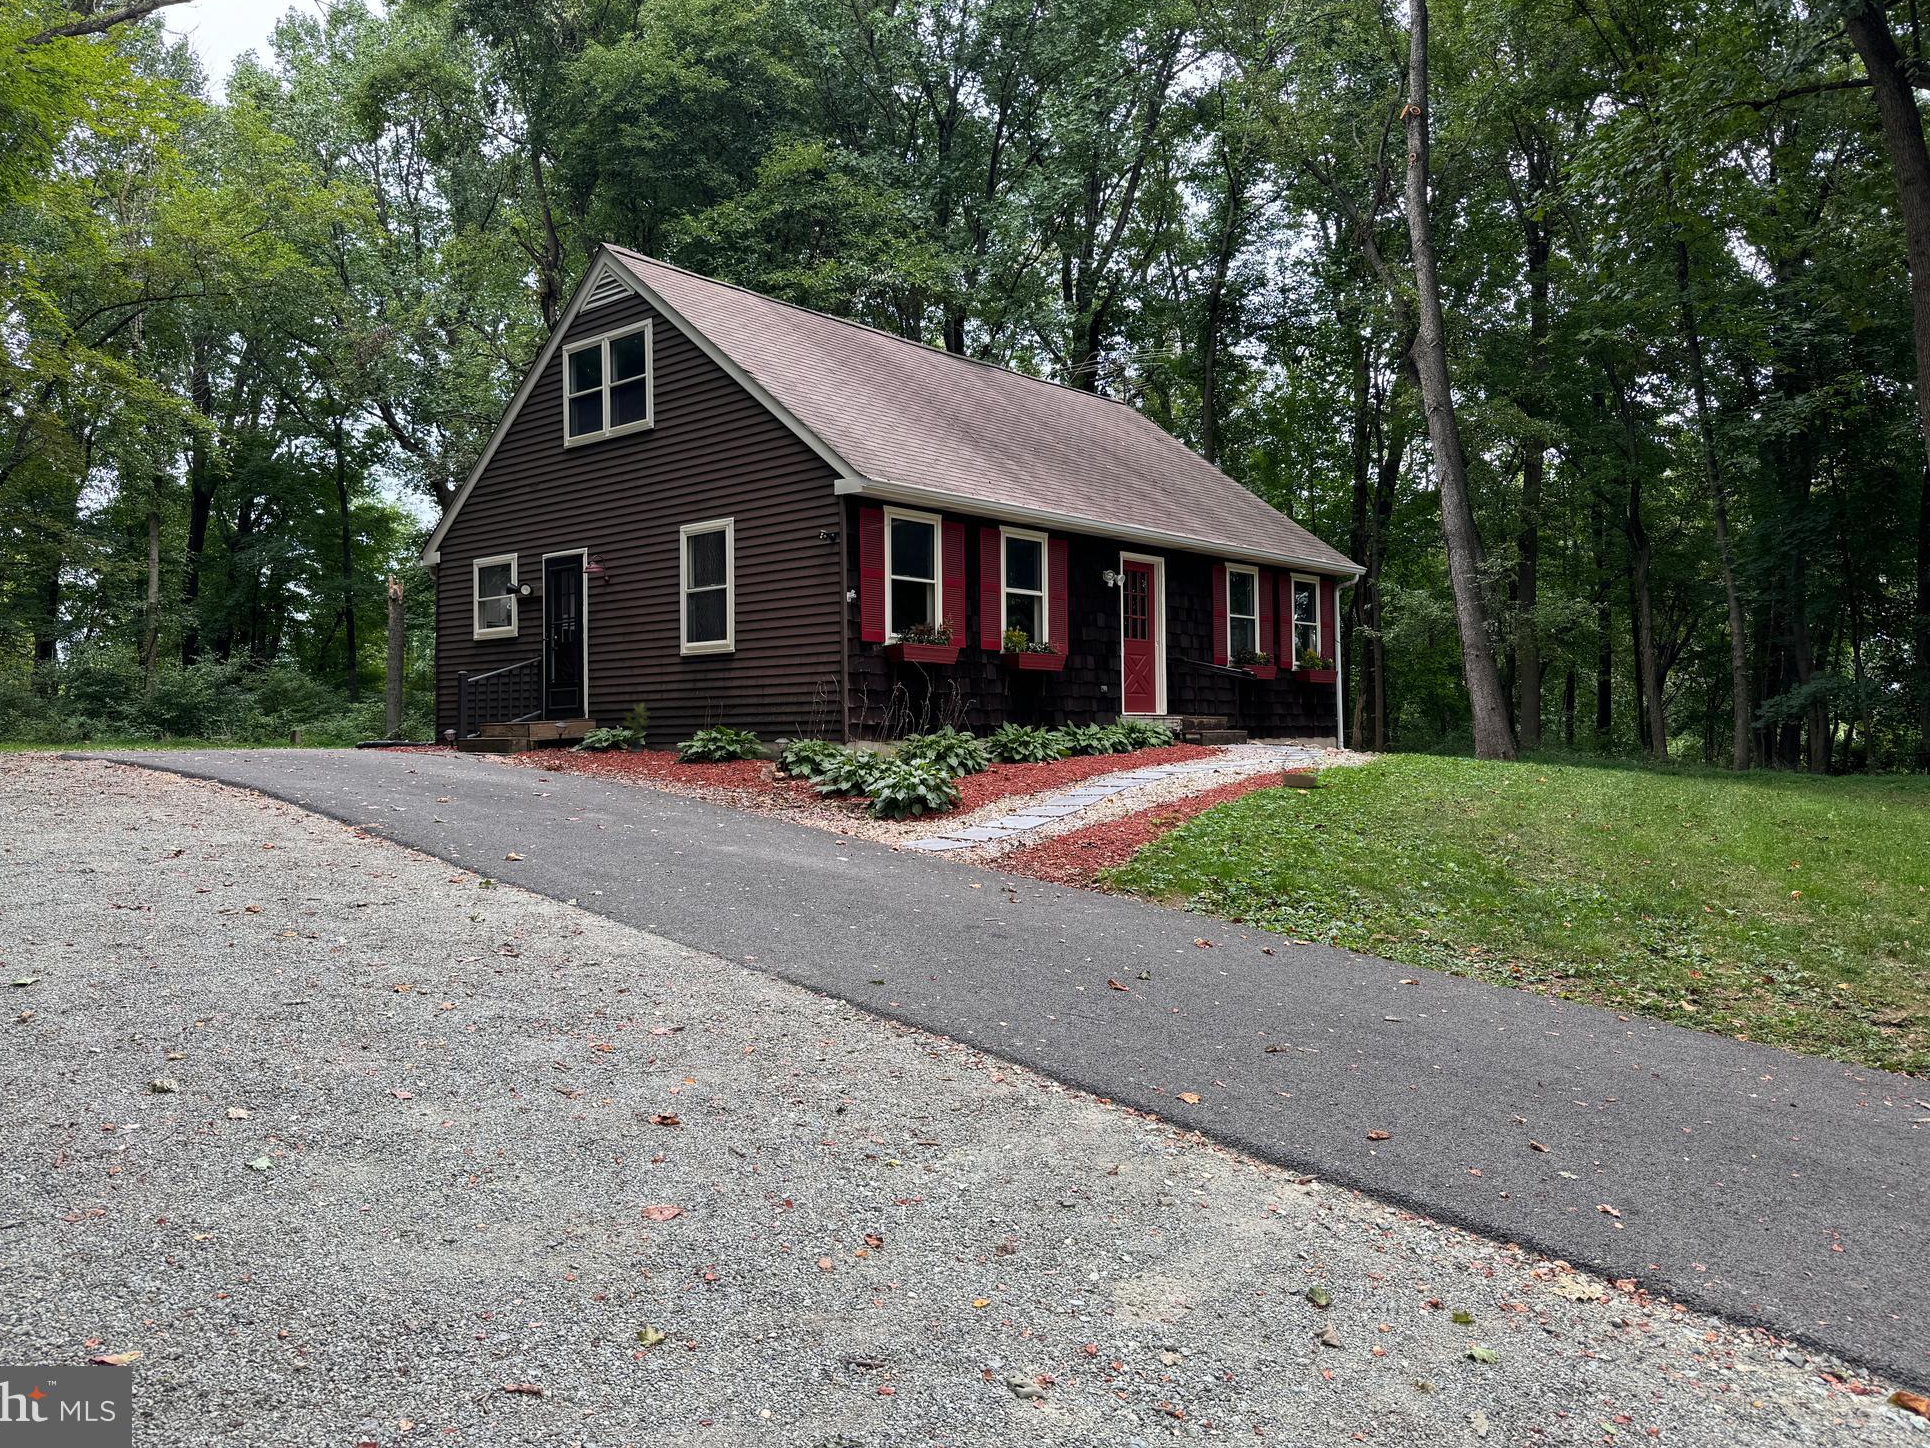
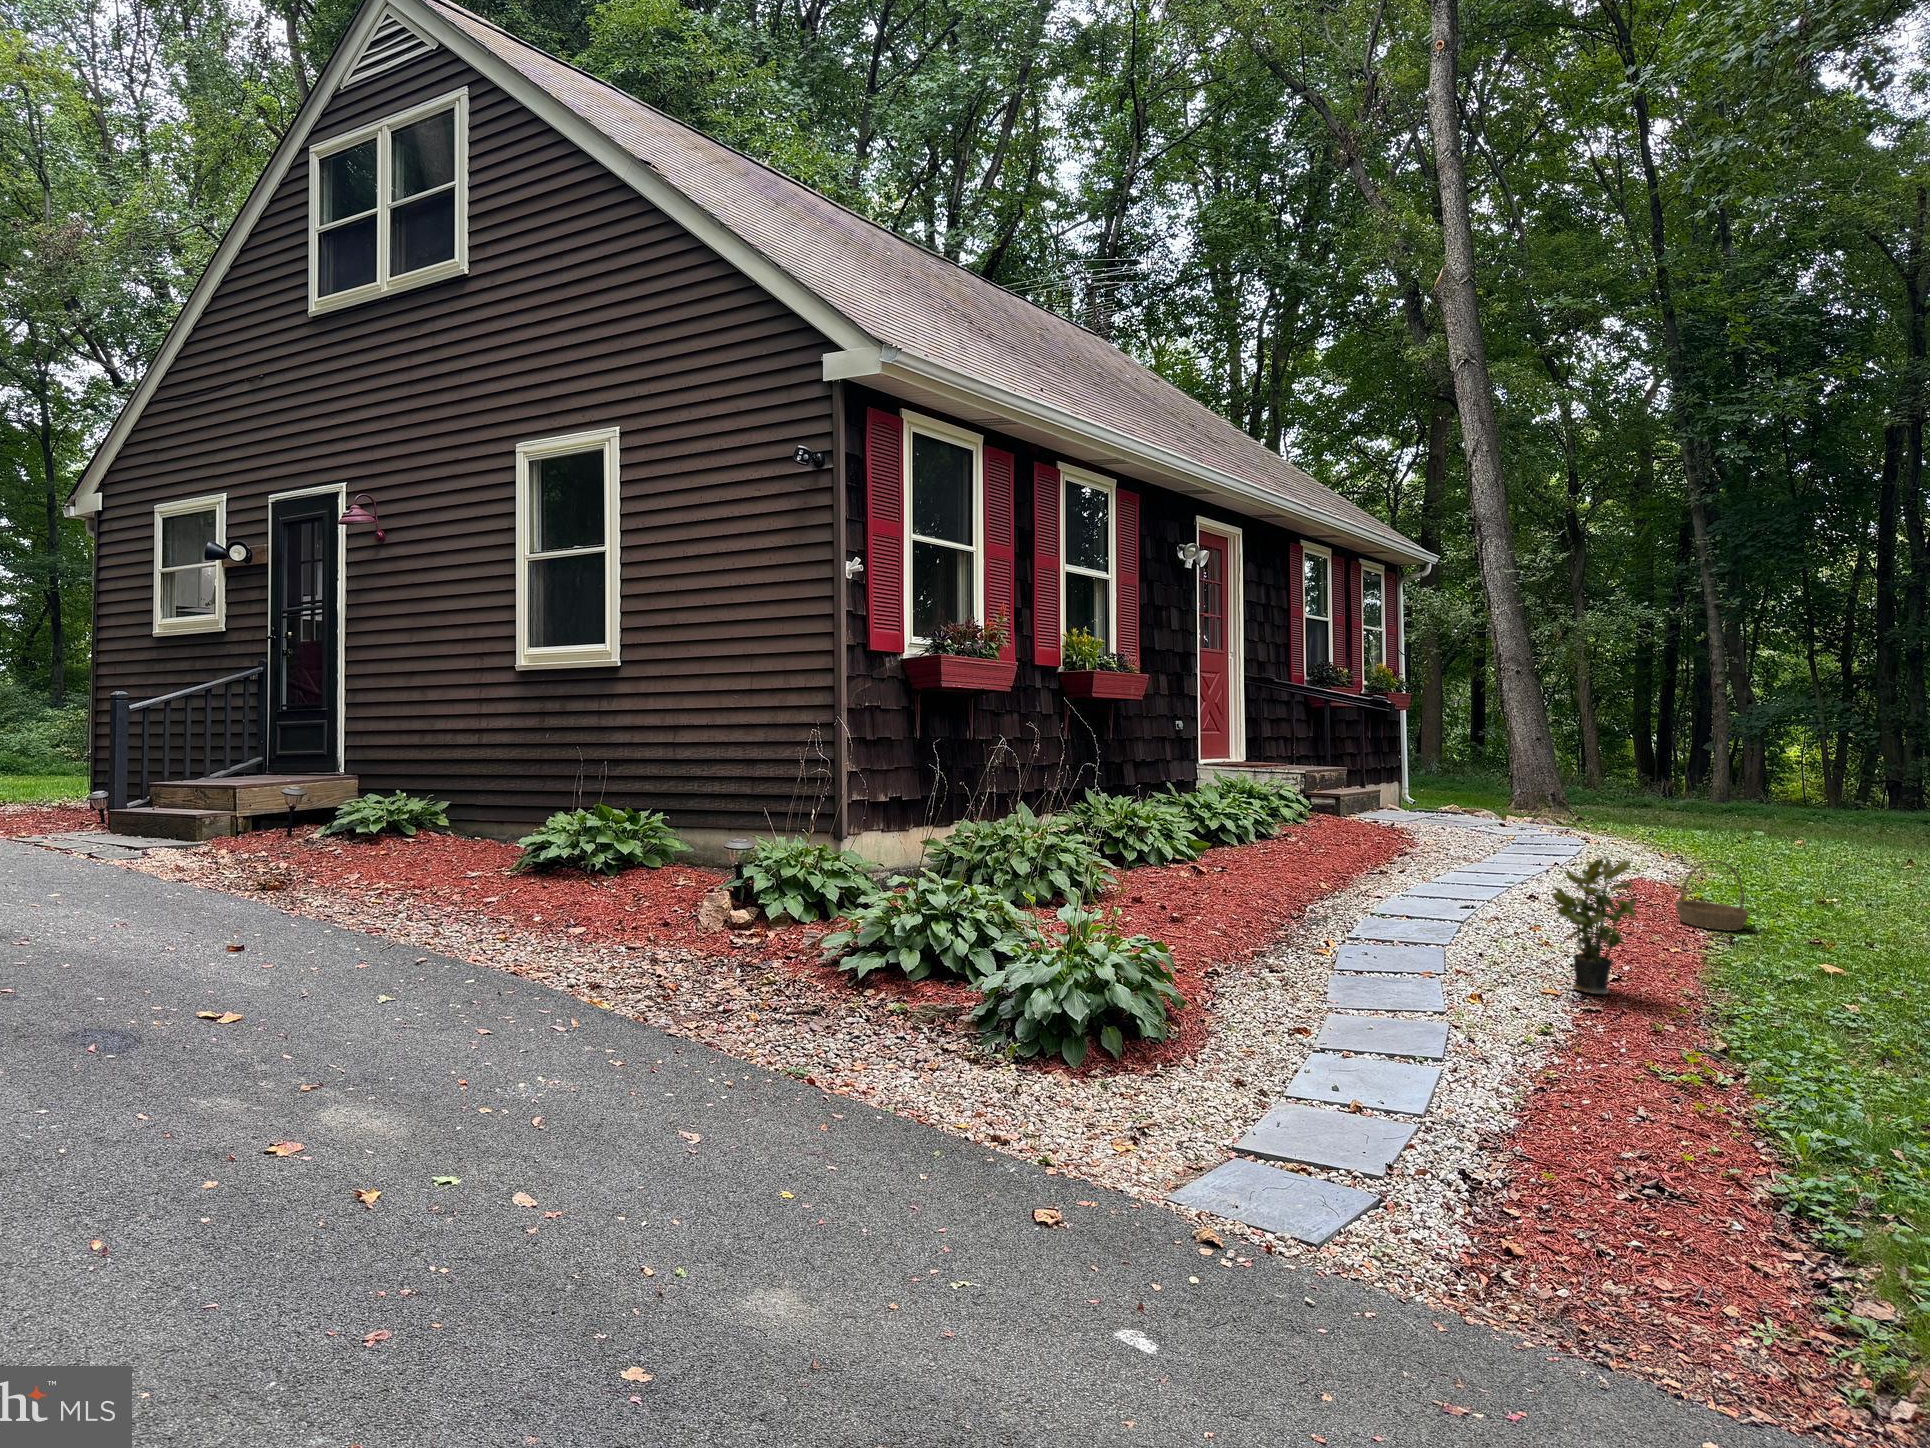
potted plant: present [624,703,648,752] -> present [1552,855,1636,994]

